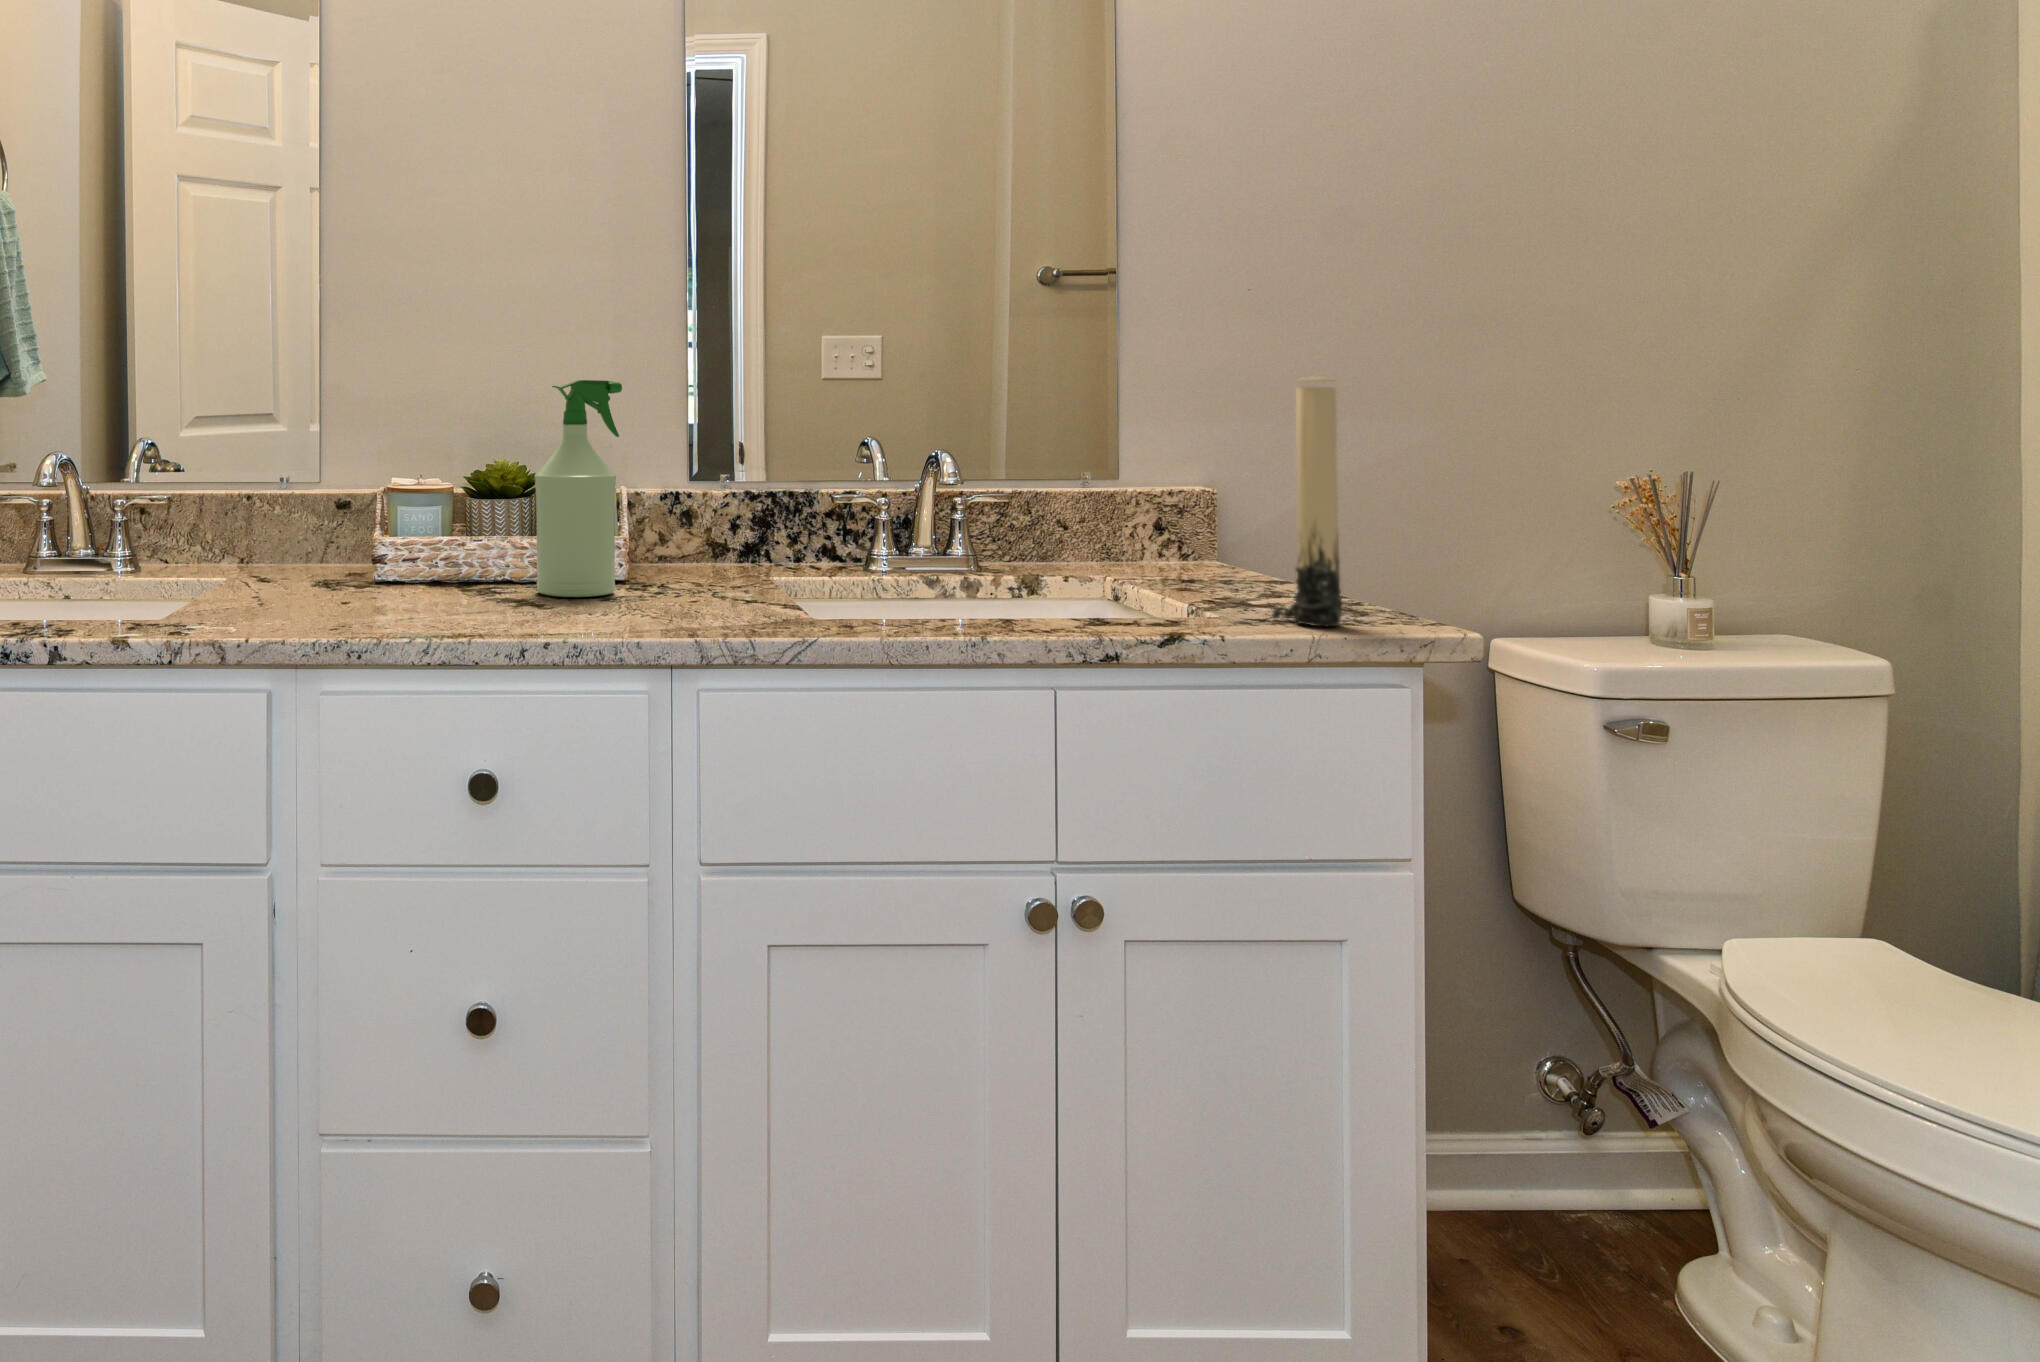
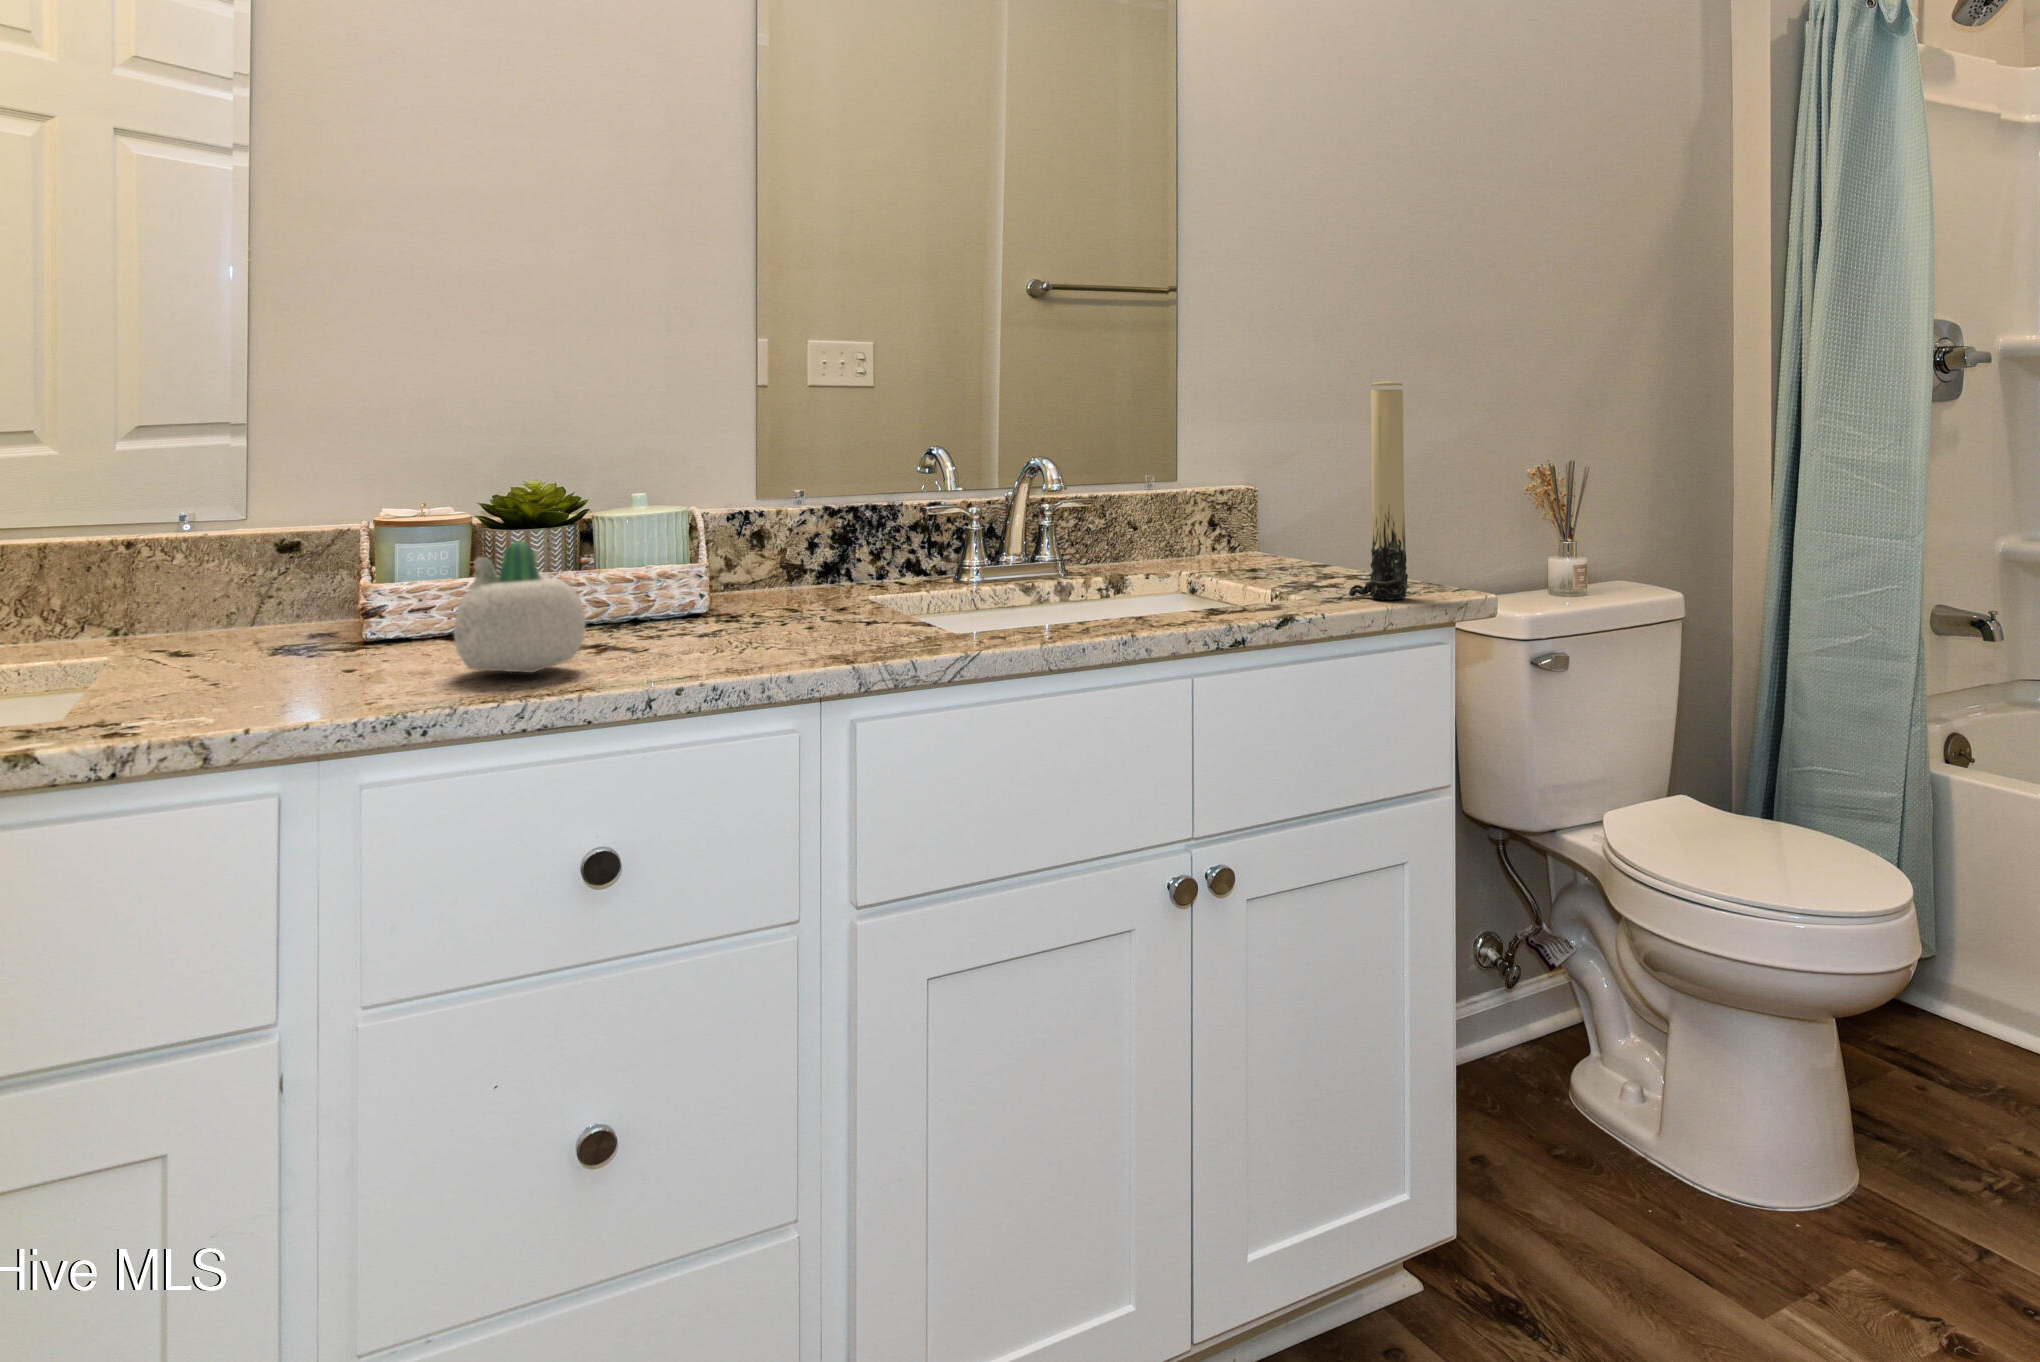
spray bottle: present [535,380,622,597] -> none [600,384,706,636]
succulent planter: none [402,510,495,618] -> present [454,541,585,673]

